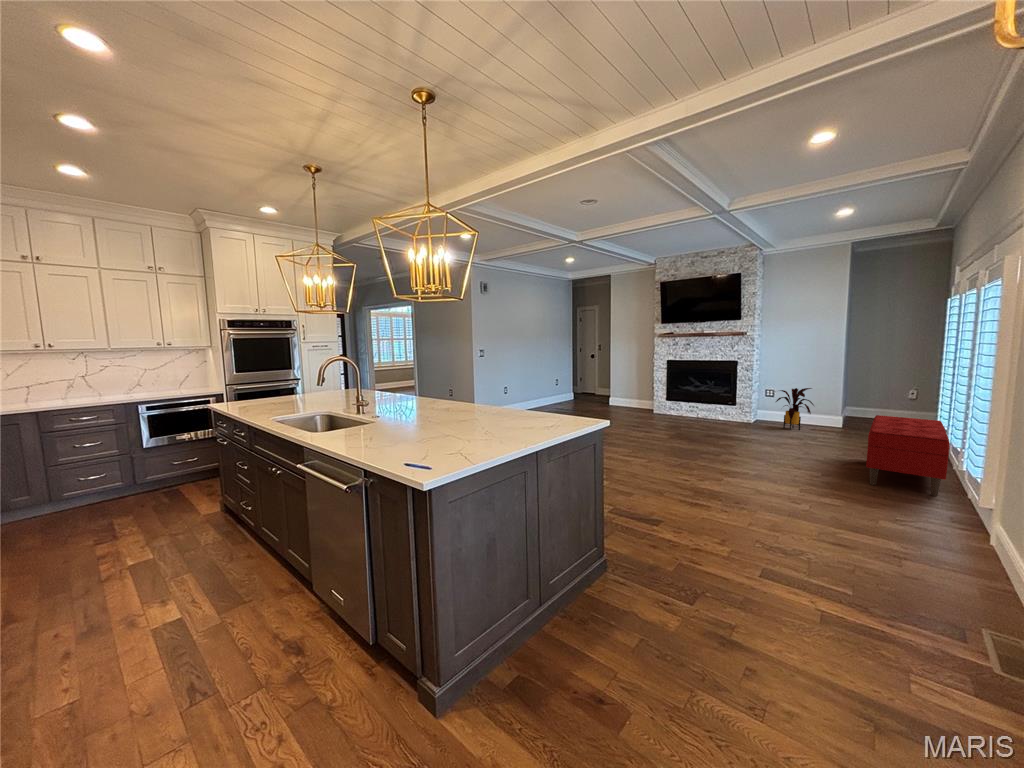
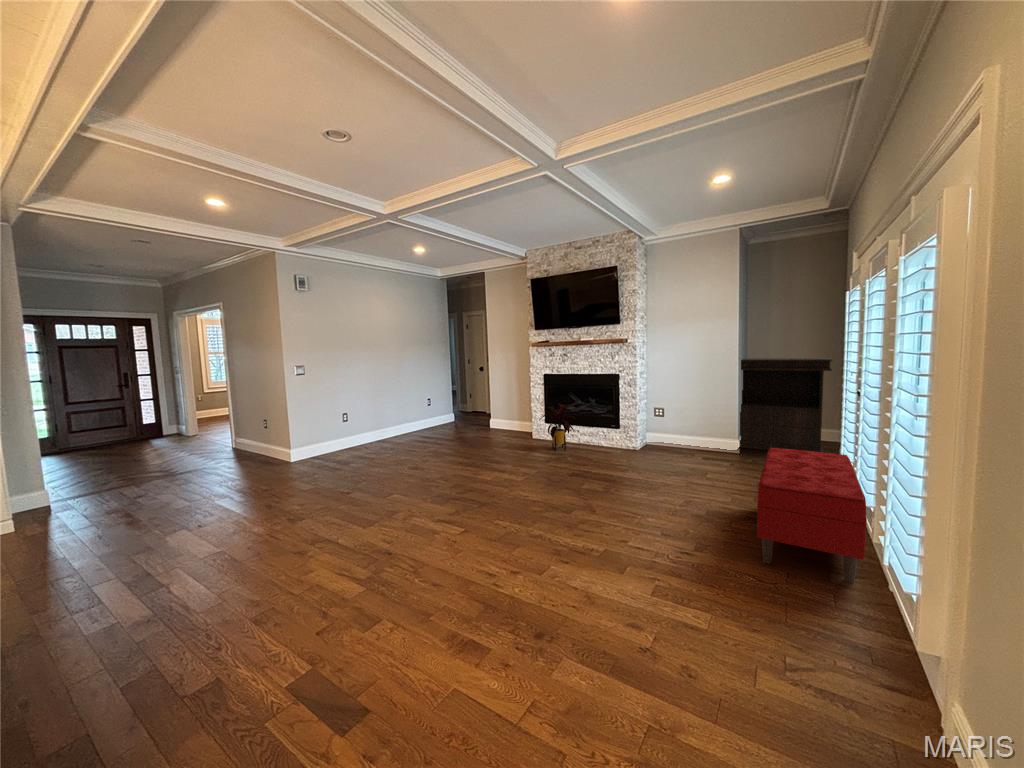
console table: none [825,350,935,434] -> present [740,358,832,452]
house plant: present [776,388,813,430] -> present [541,403,577,451]

